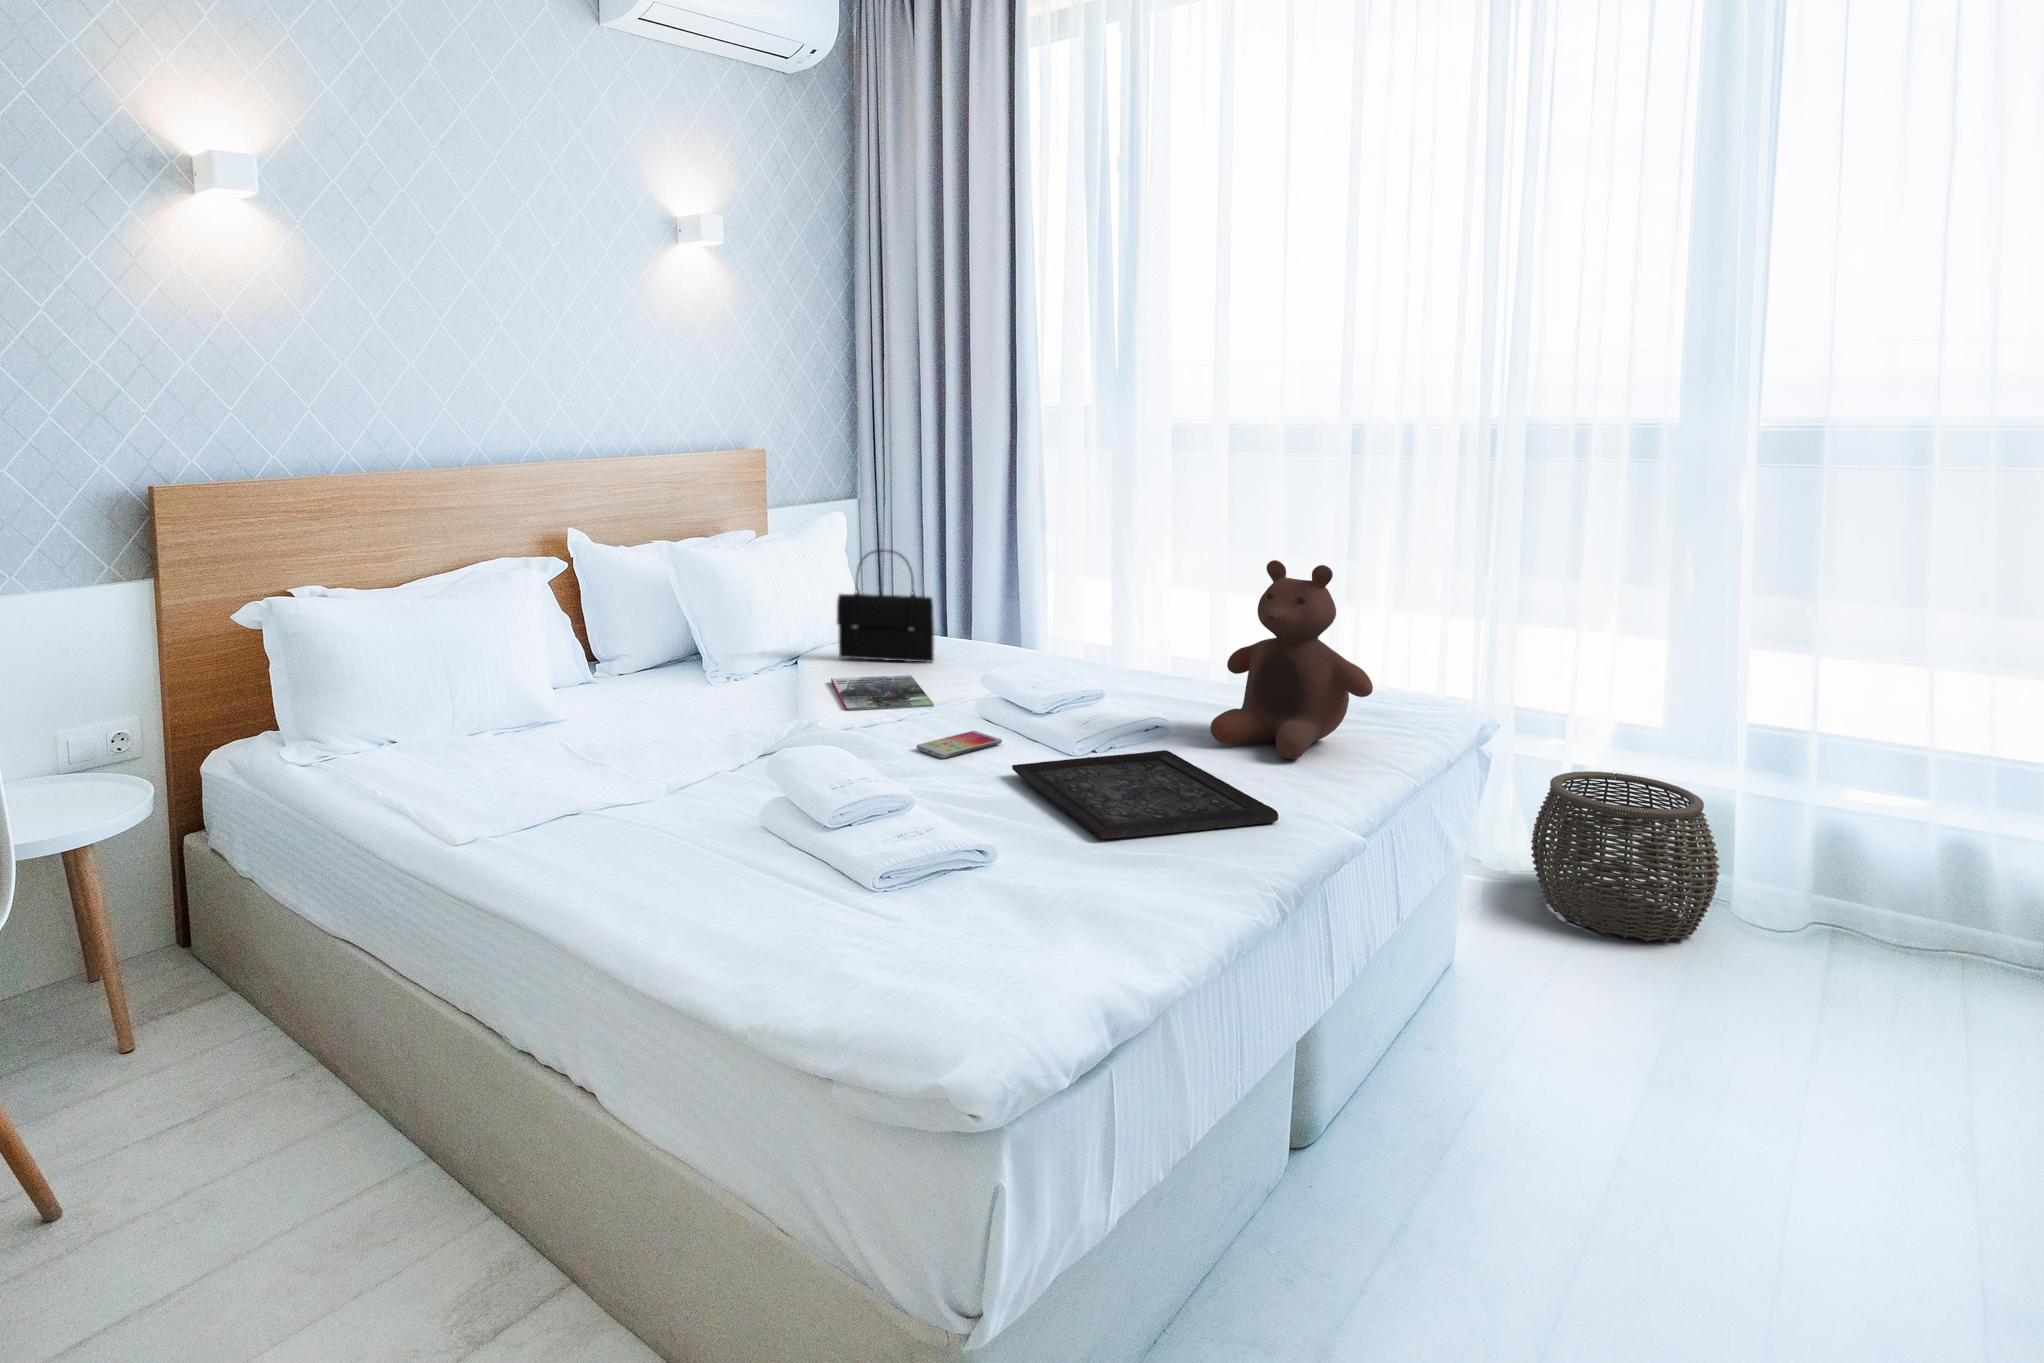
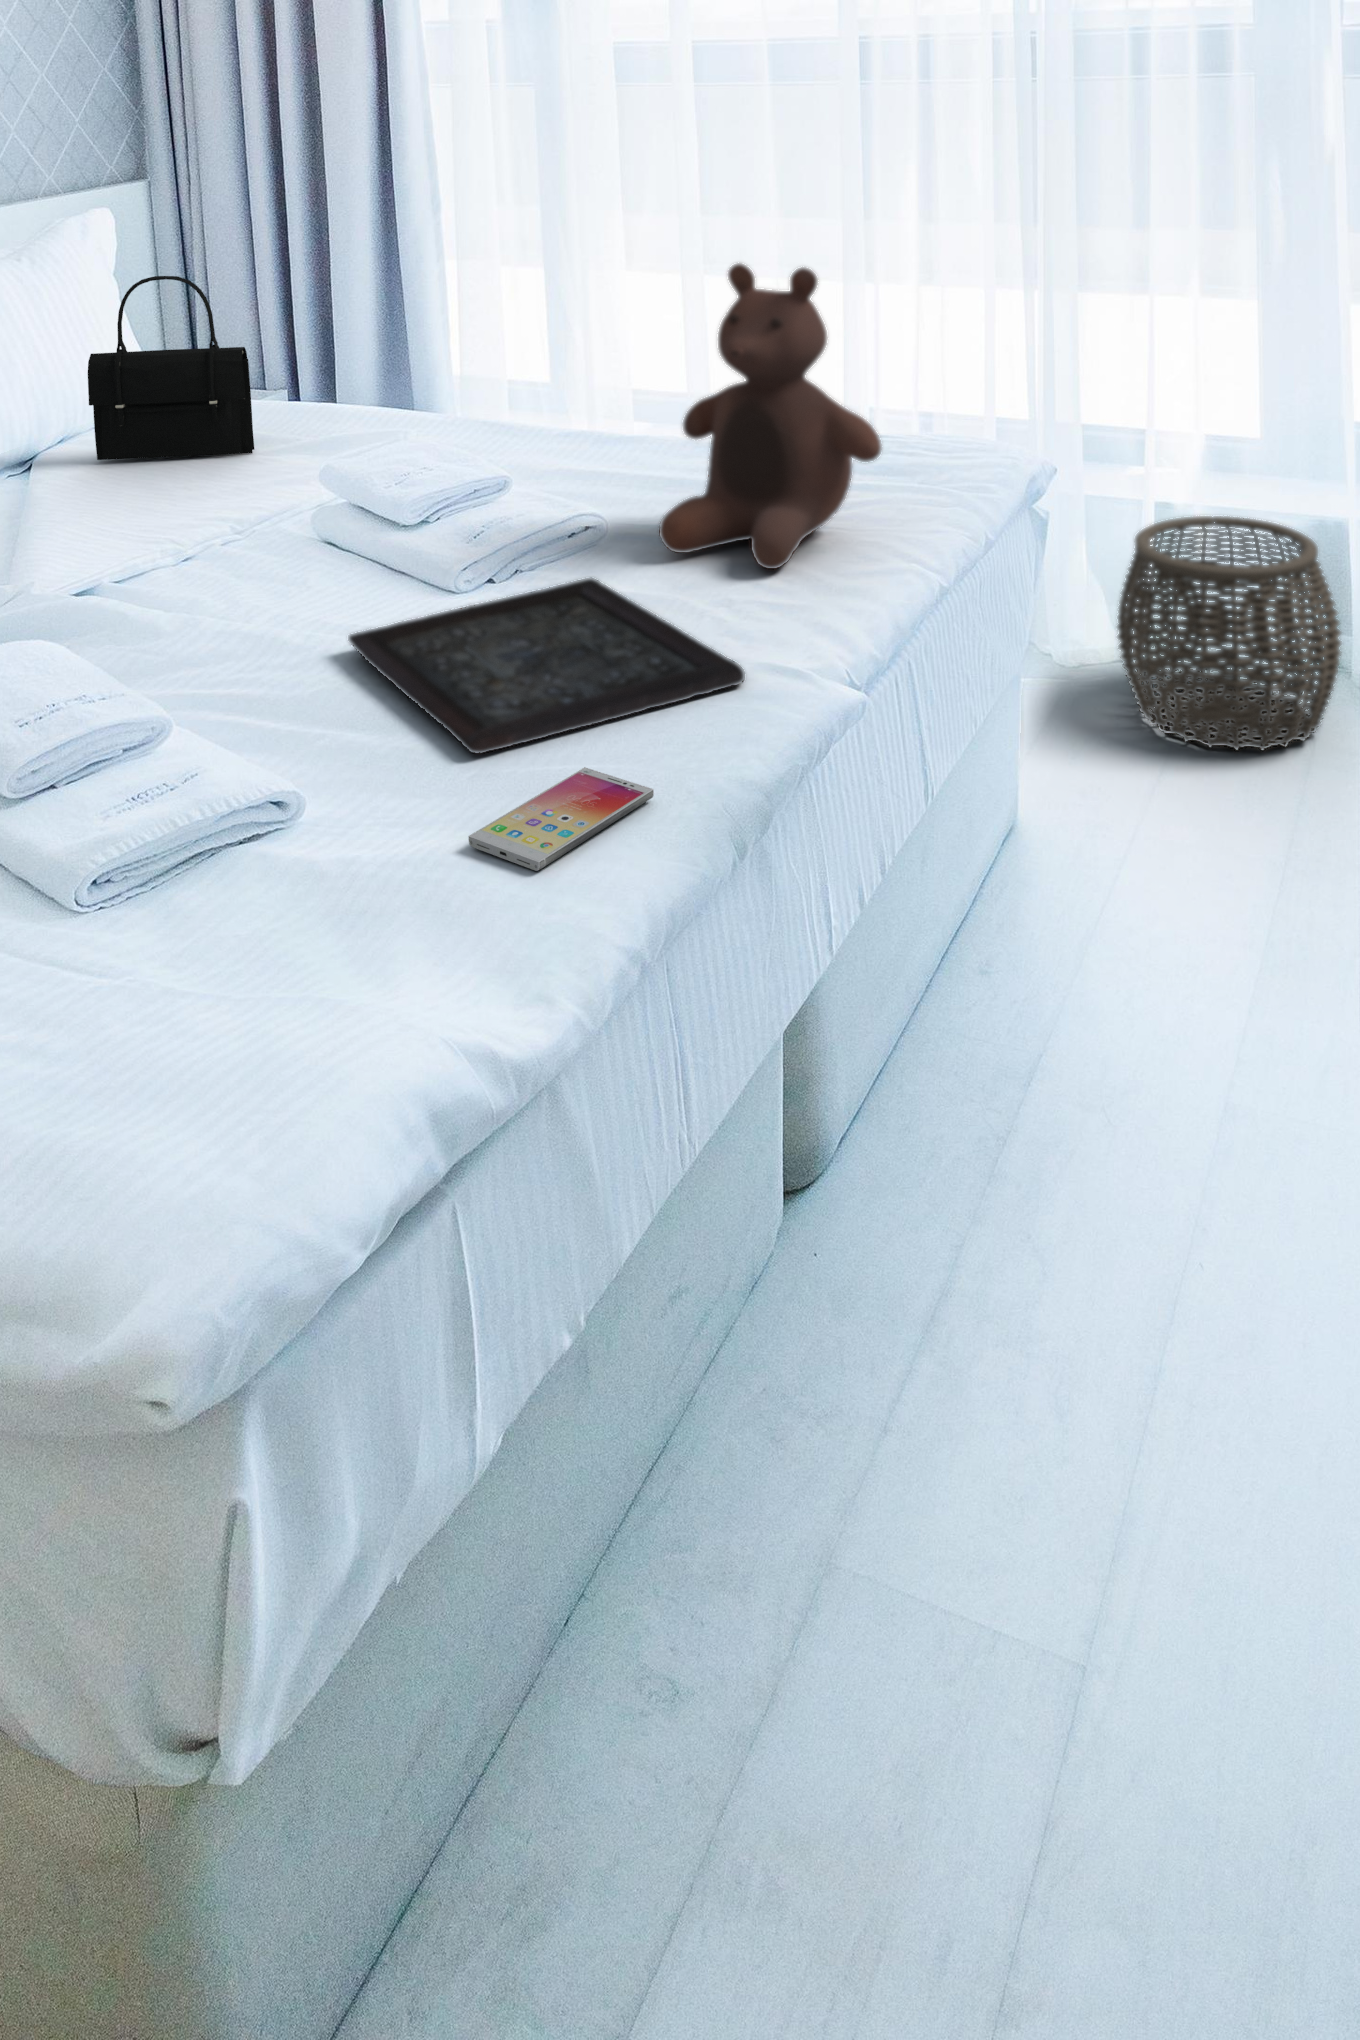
magazine: present [831,675,934,710] -> none [75,482,242,559]
smartphone: present [917,731,1002,758] -> present [468,767,654,871]

